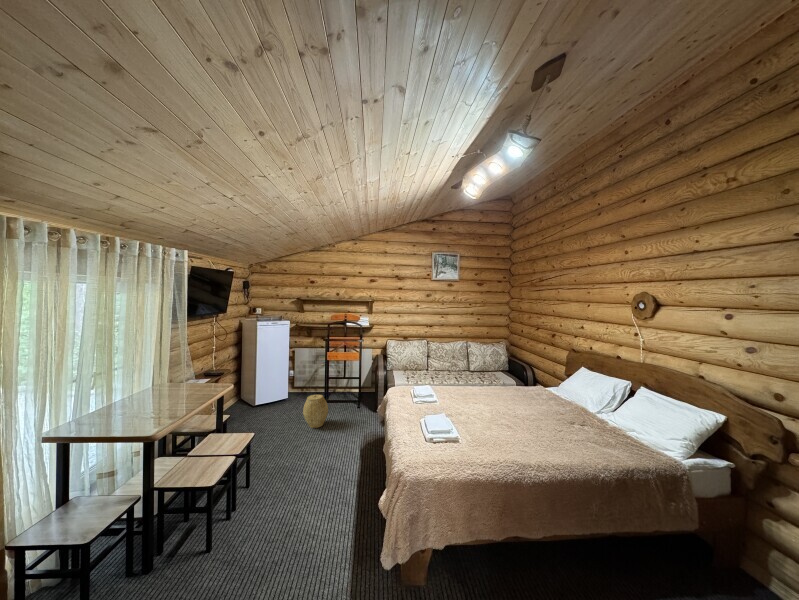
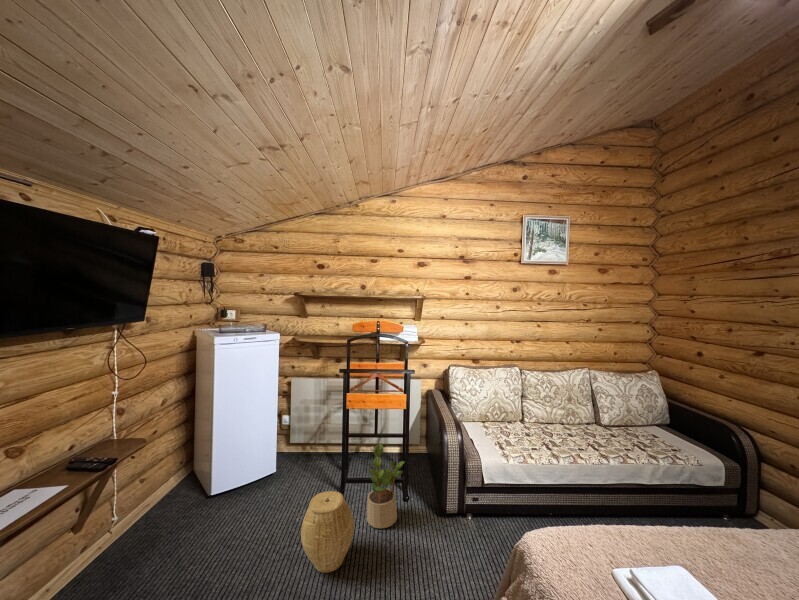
potted plant: none [336,375,356,416] -> present [367,443,404,528]

